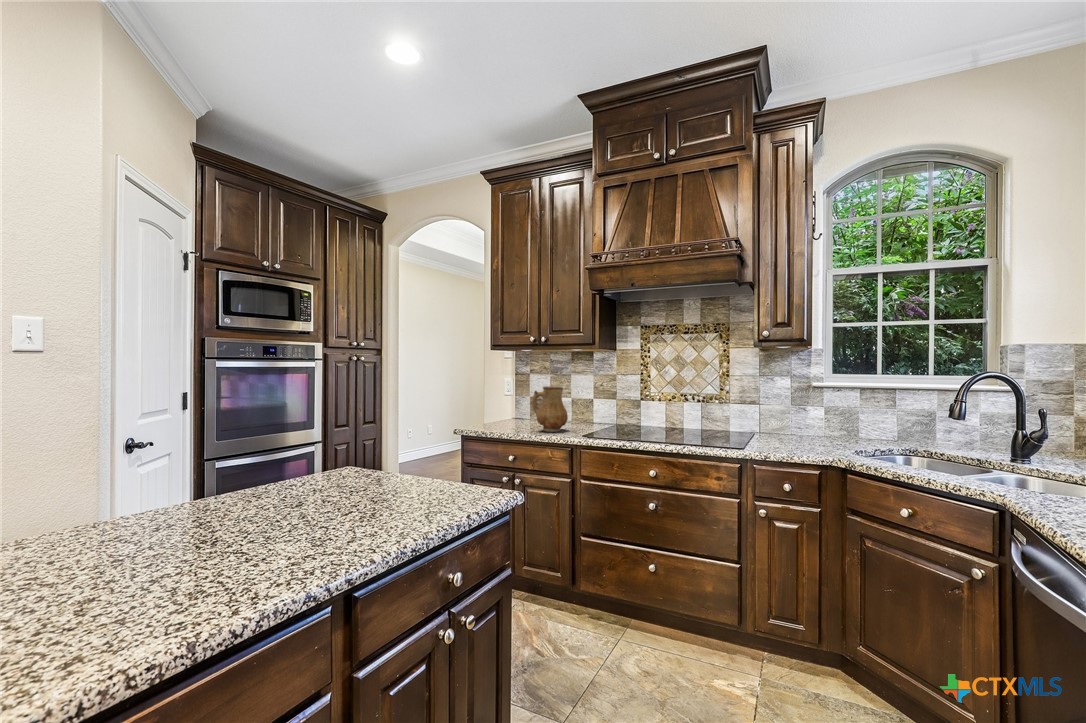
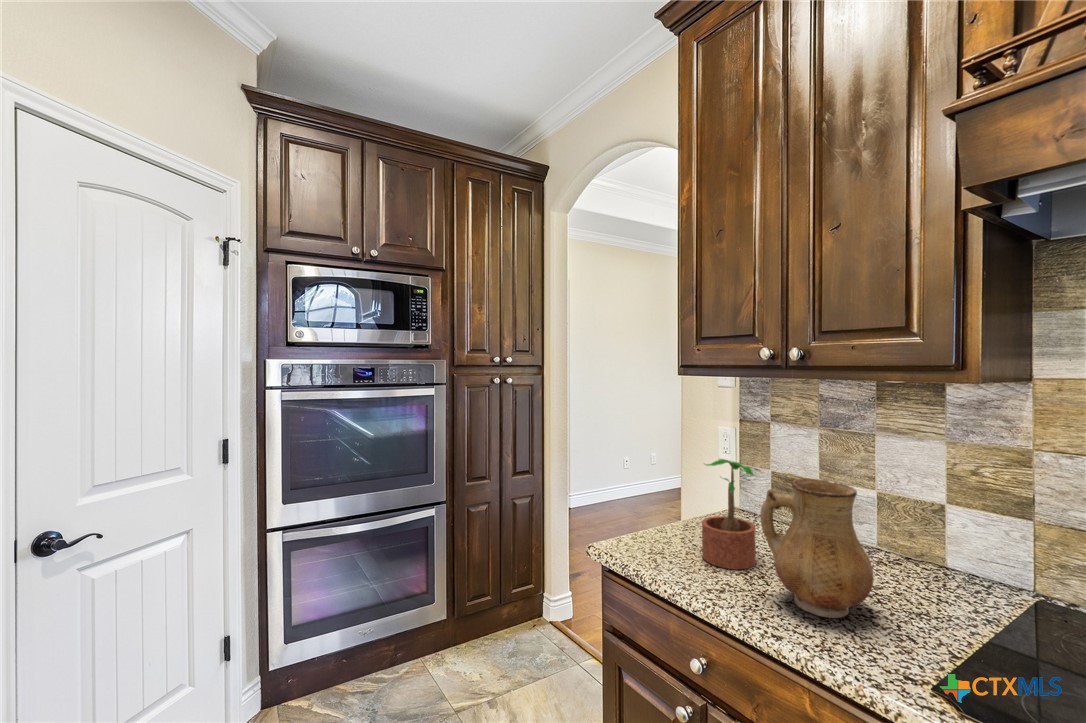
potted plant: none [507,386,530,429] -> present [702,459,756,569]

